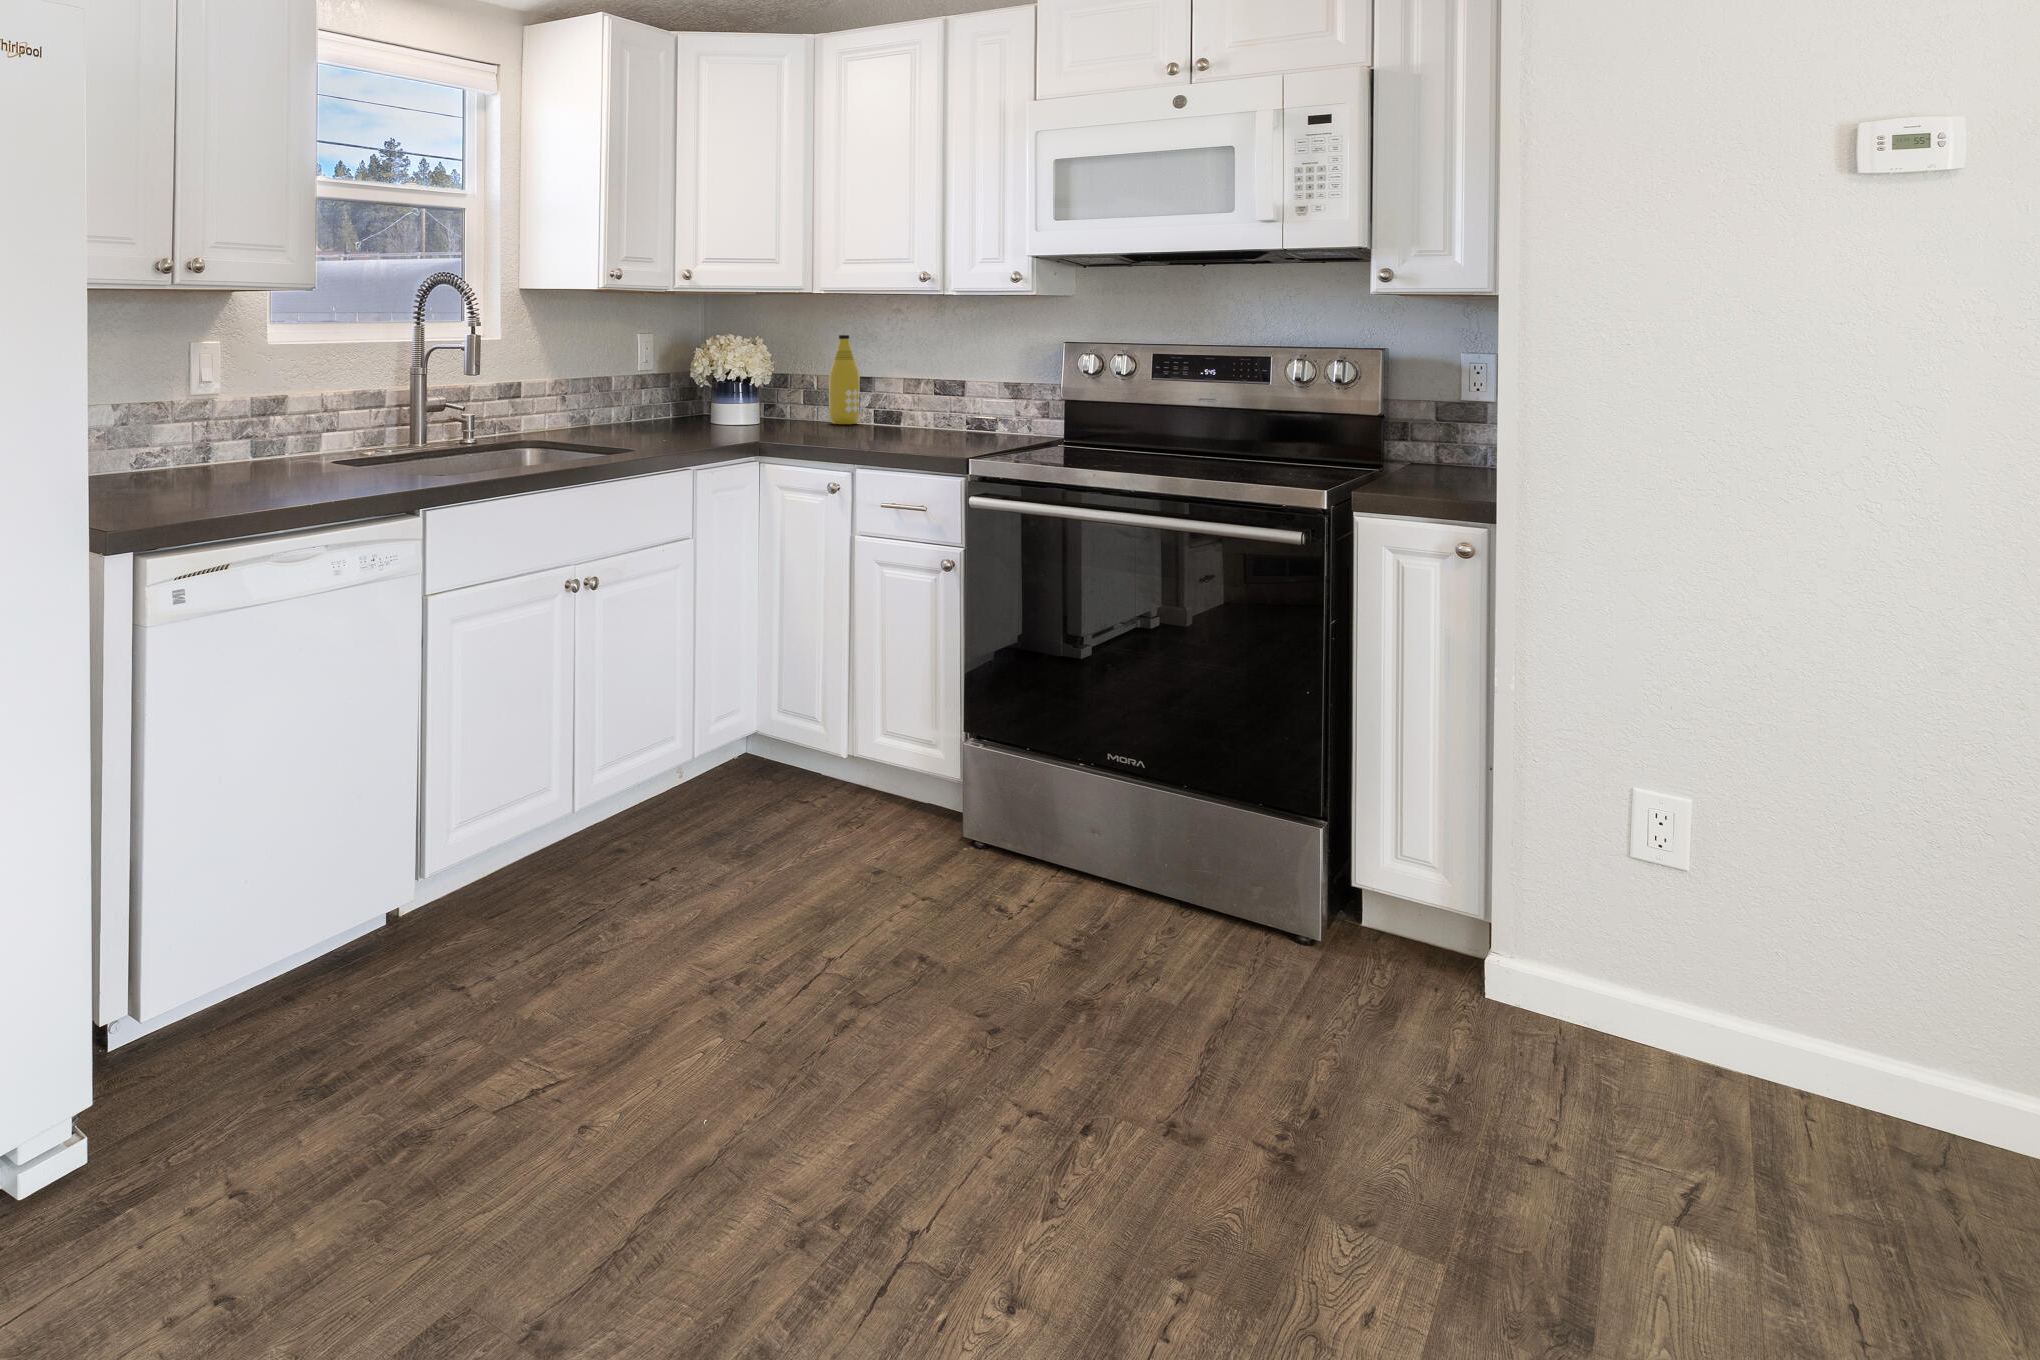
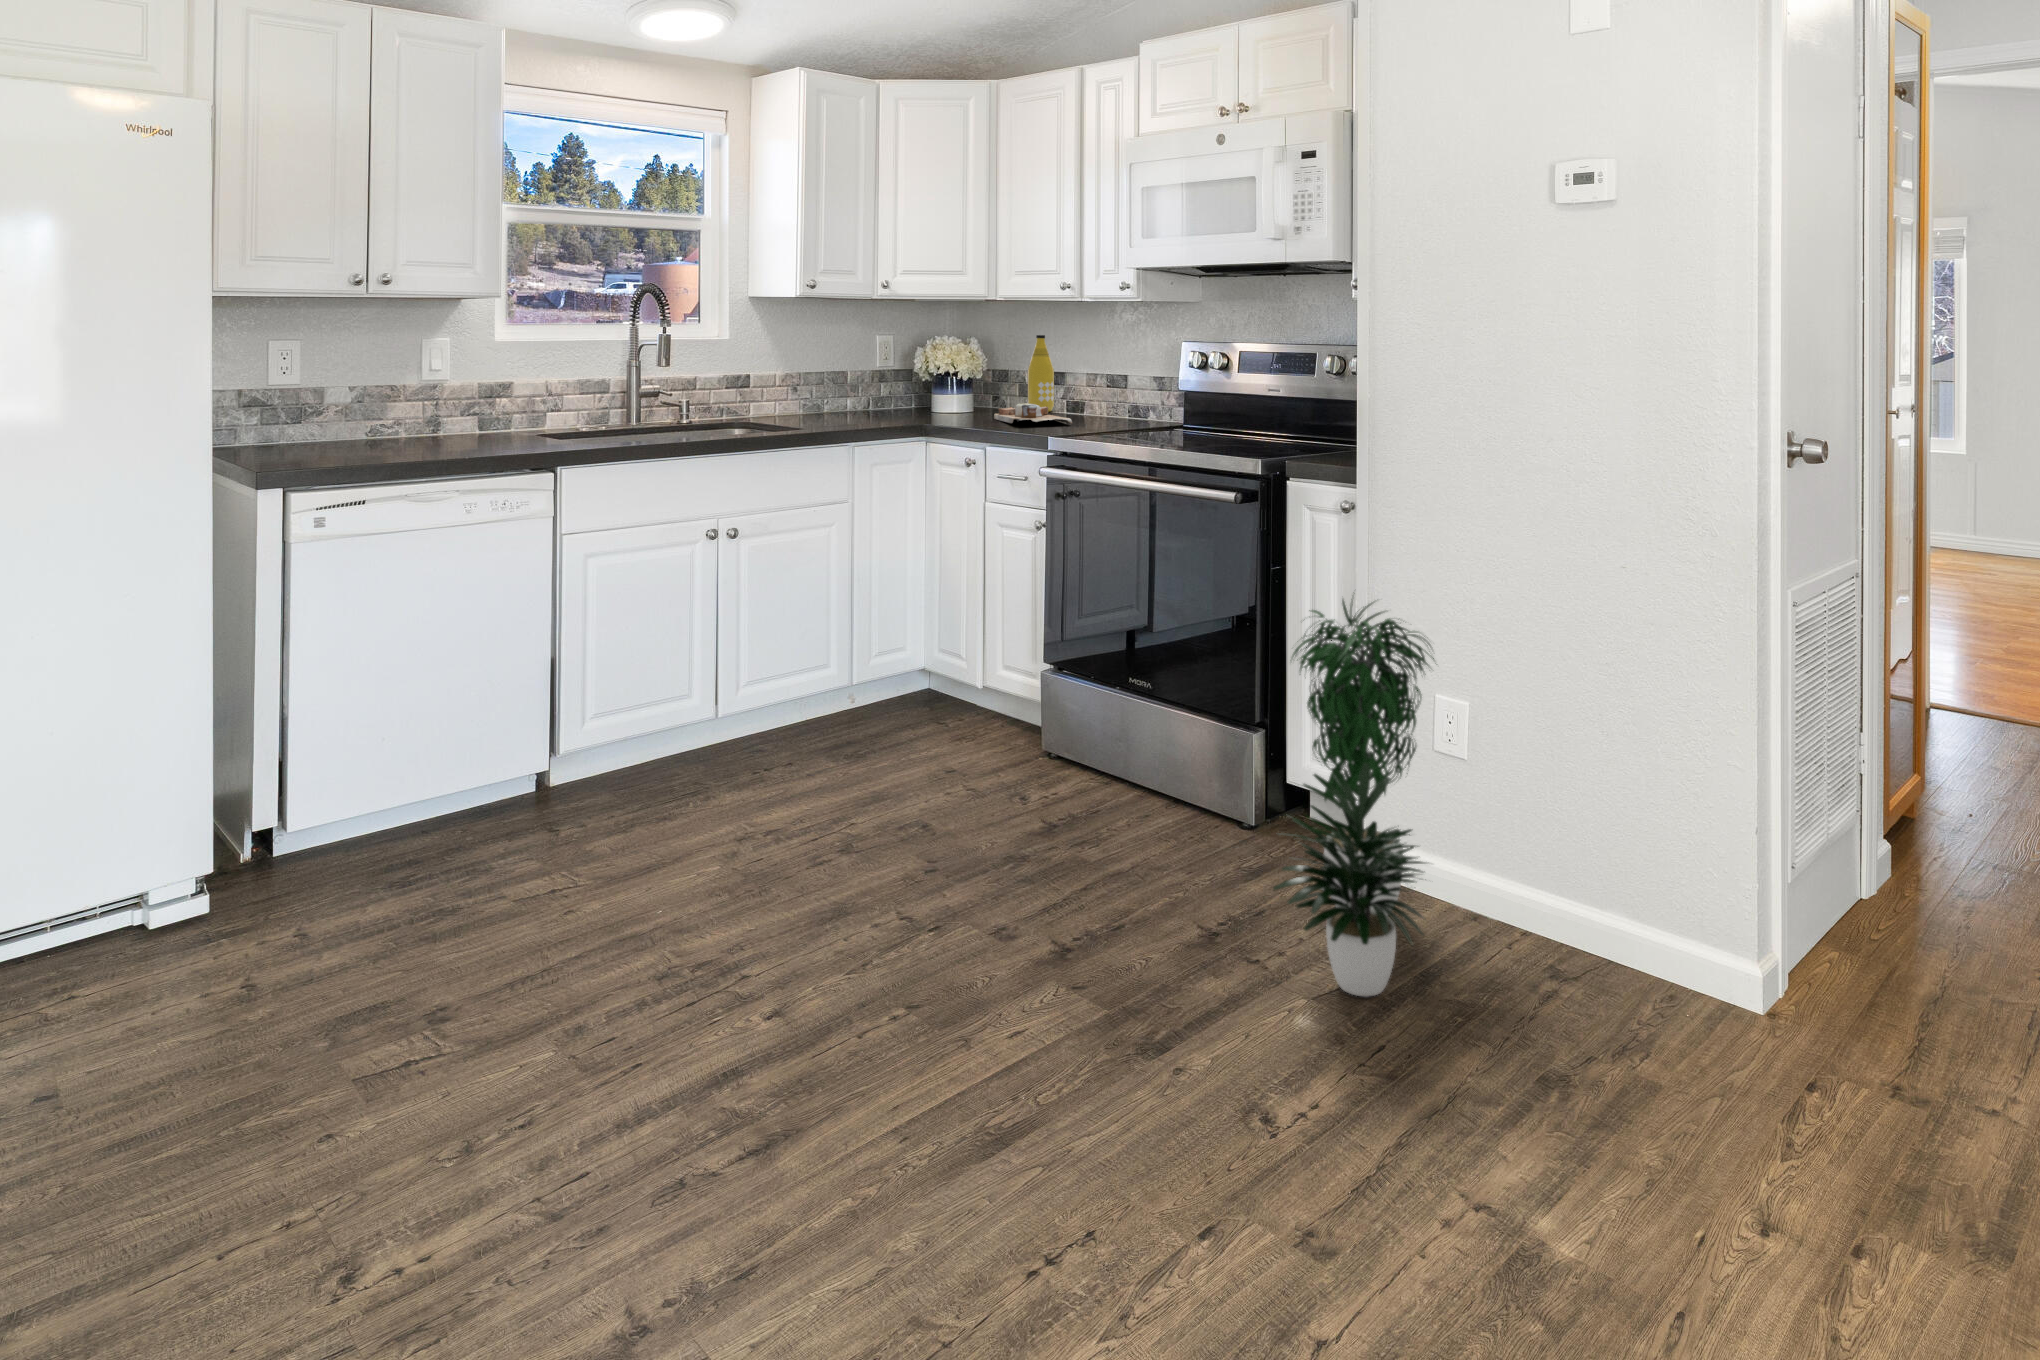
cutting board: none [814,416,940,441] -> present [994,403,1072,424]
potted plant: none [1463,660,1834,1214] -> present [1273,600,1434,997]

